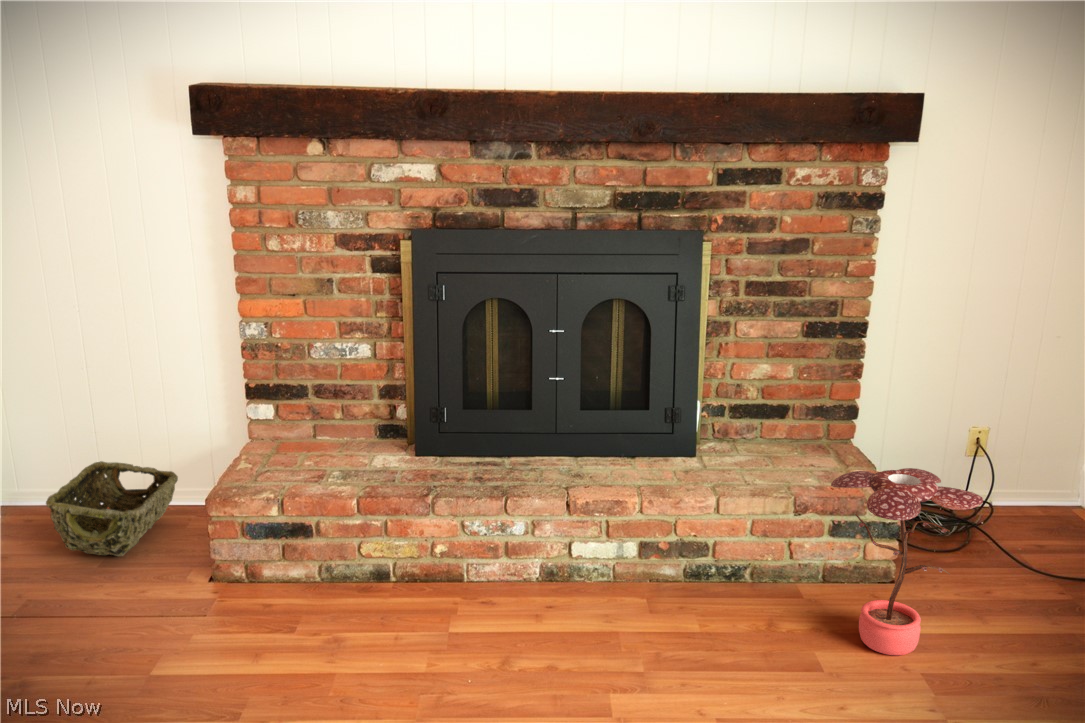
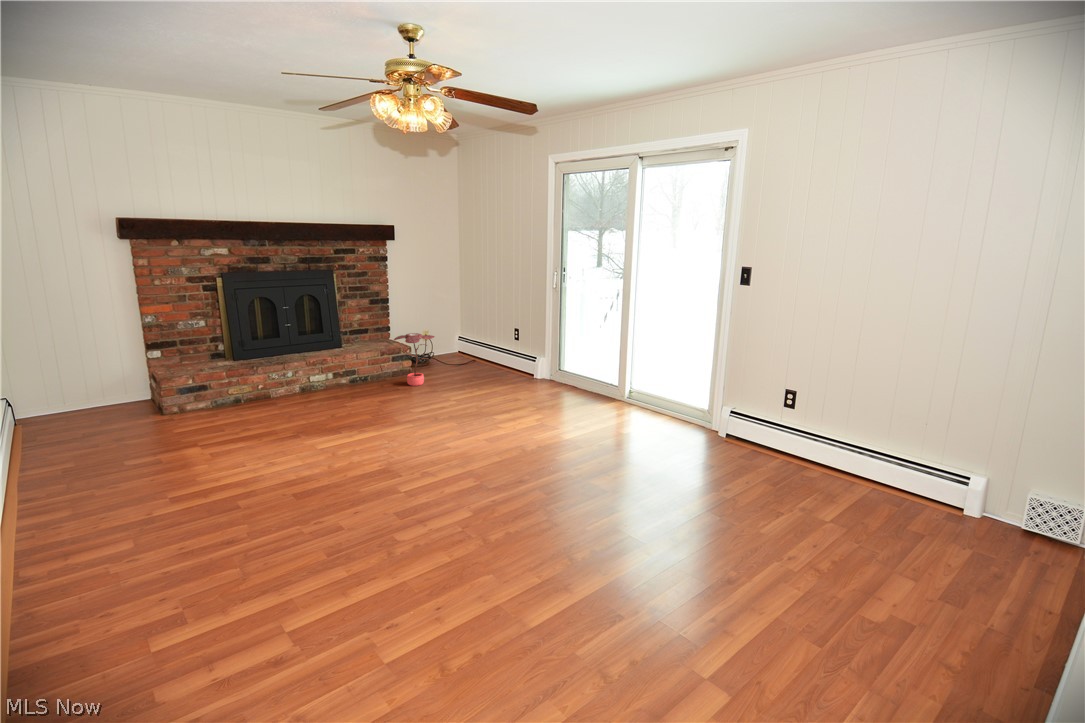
woven basket: present [46,461,178,556] -> none [67,386,121,418]

